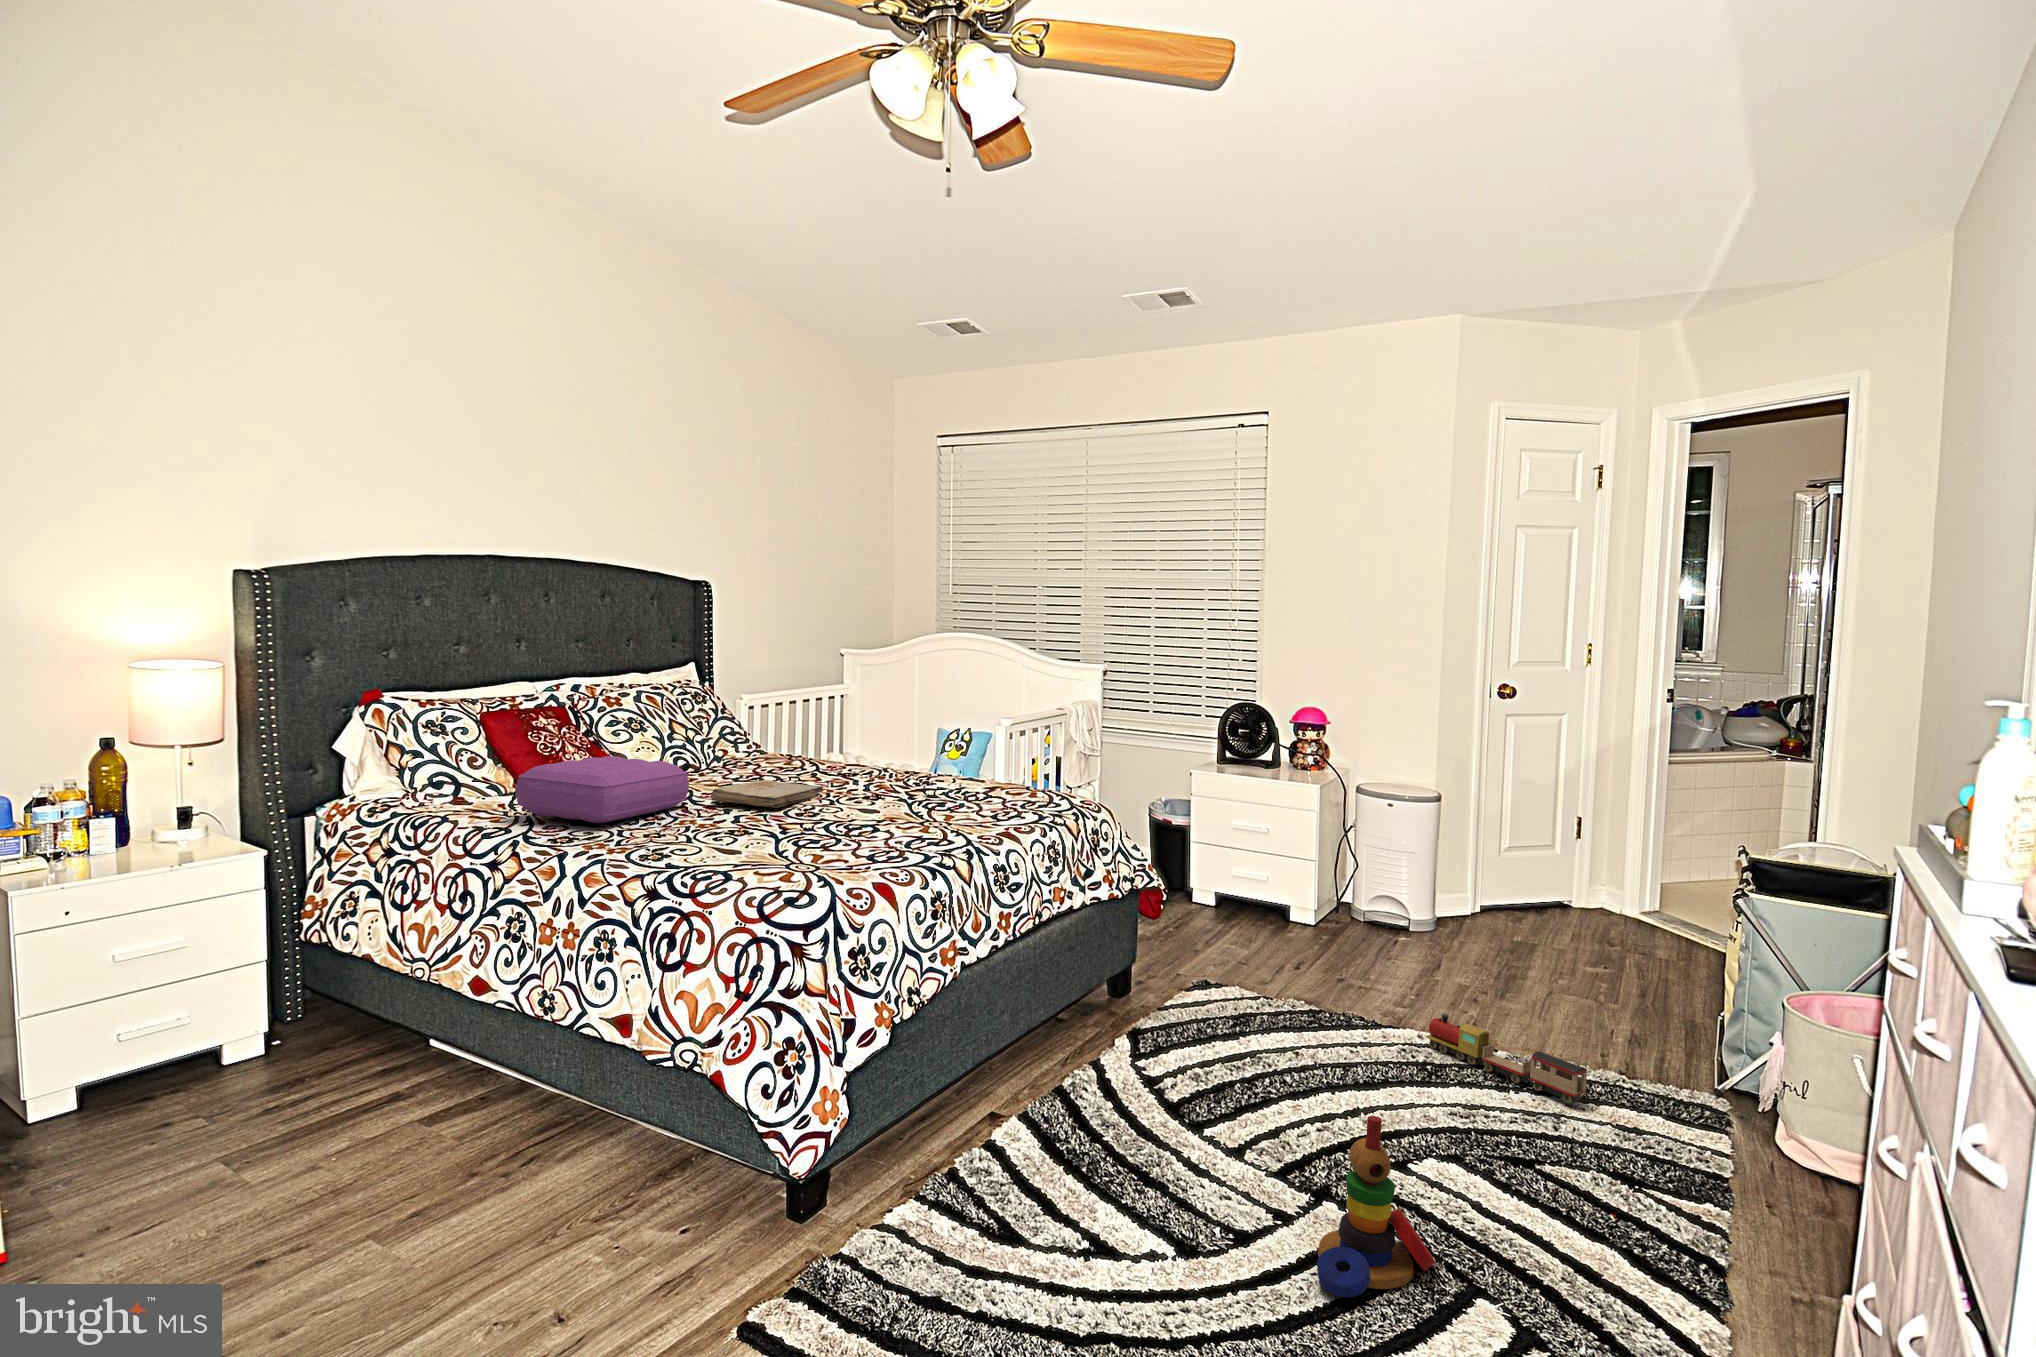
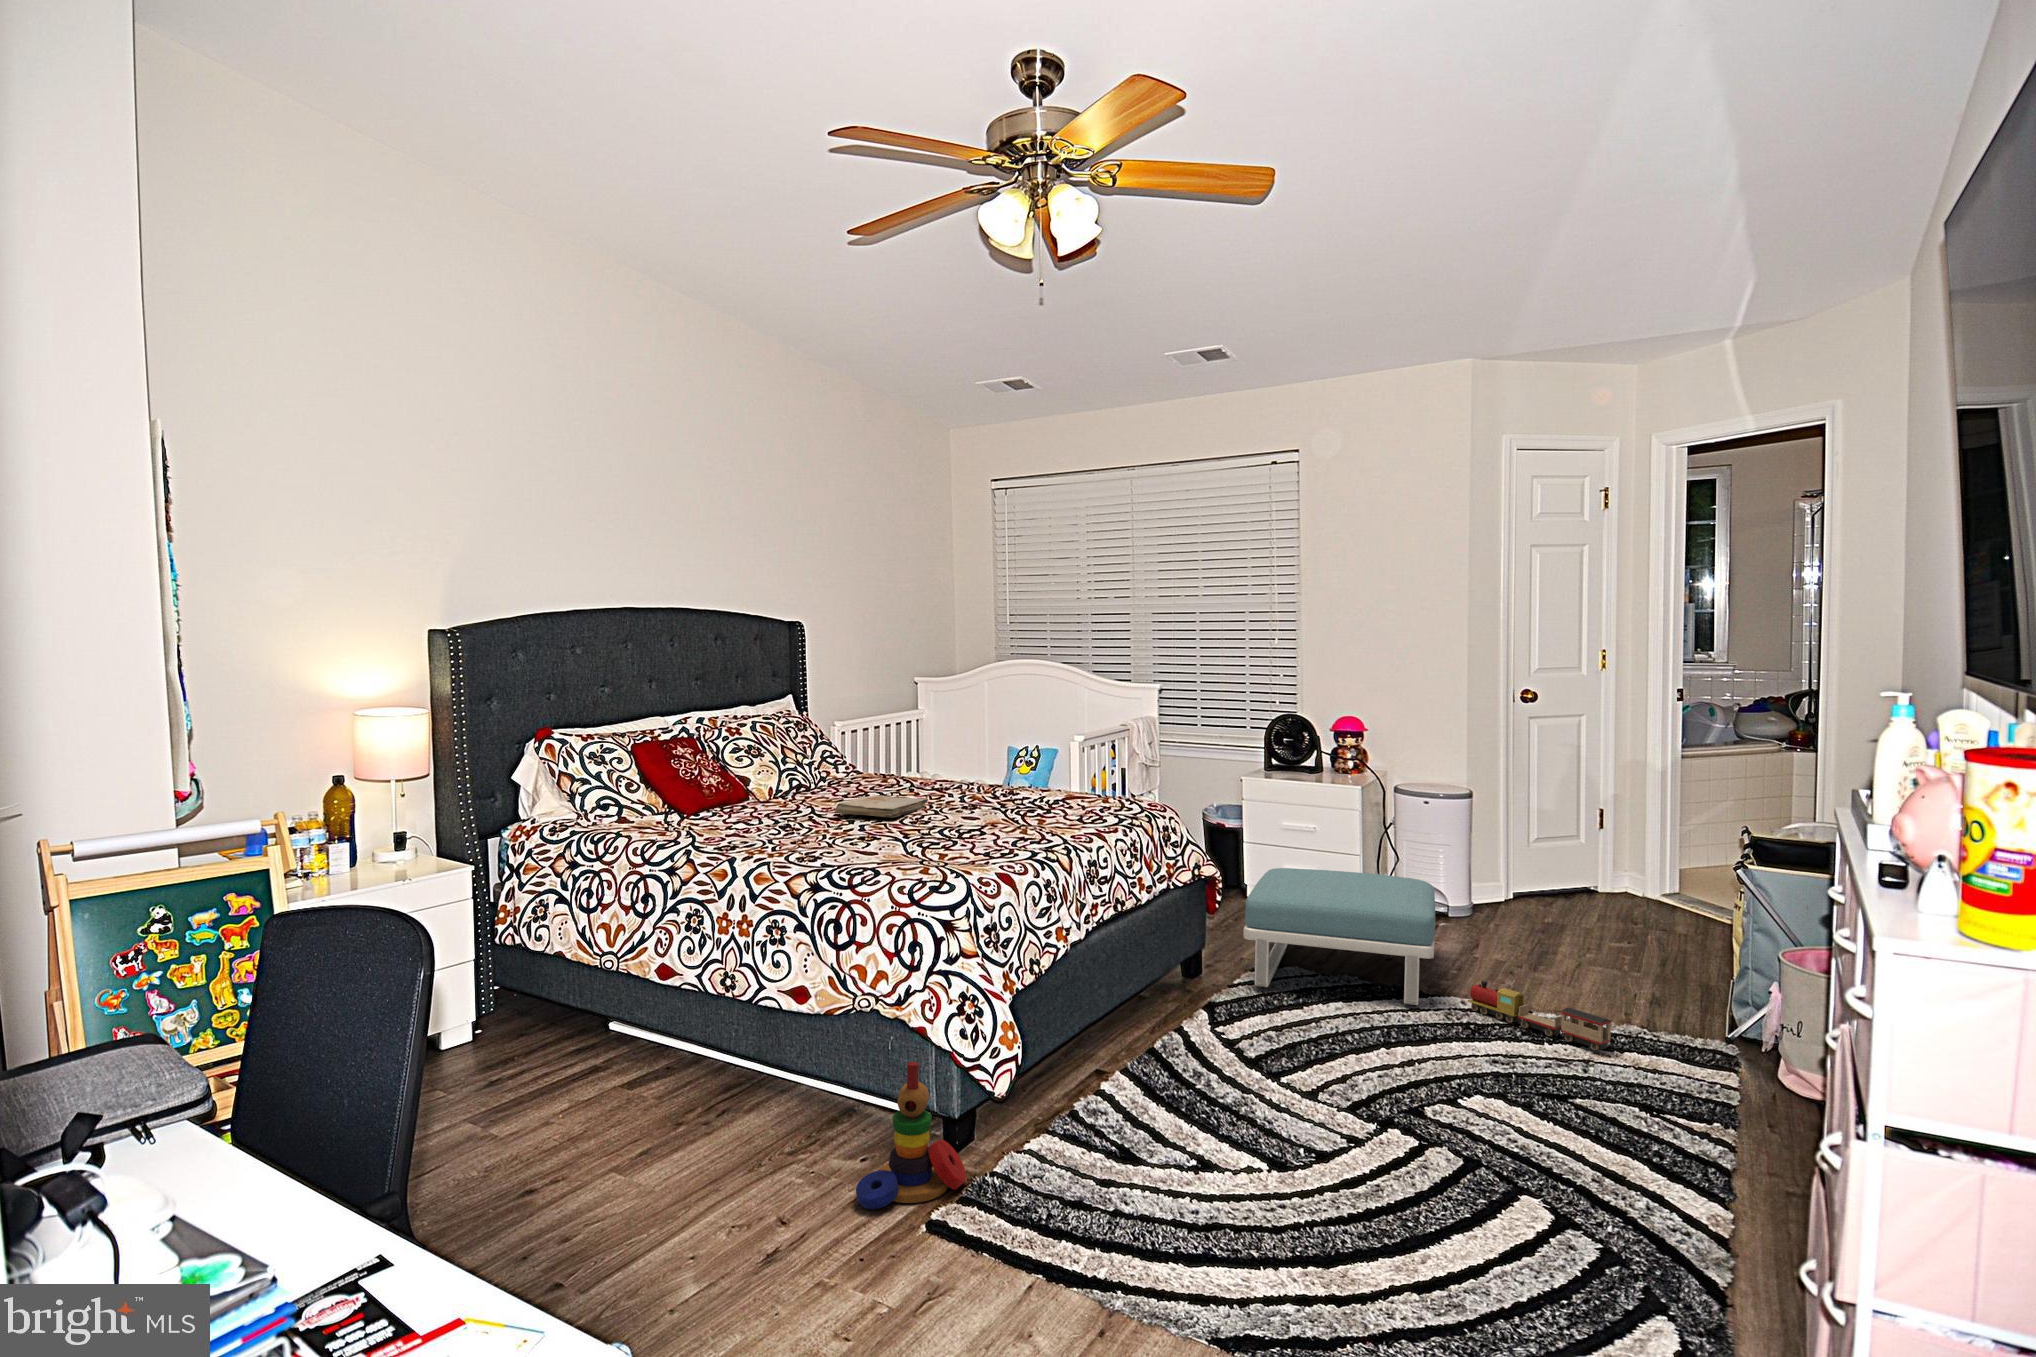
pillow: present [516,756,689,823] -> none [678,778,817,834]
footstool: none [1177,875,1395,1040] -> present [1244,868,1435,1005]
stacking toy: present [1317,1116,1435,1297] -> present [856,1062,966,1209]

